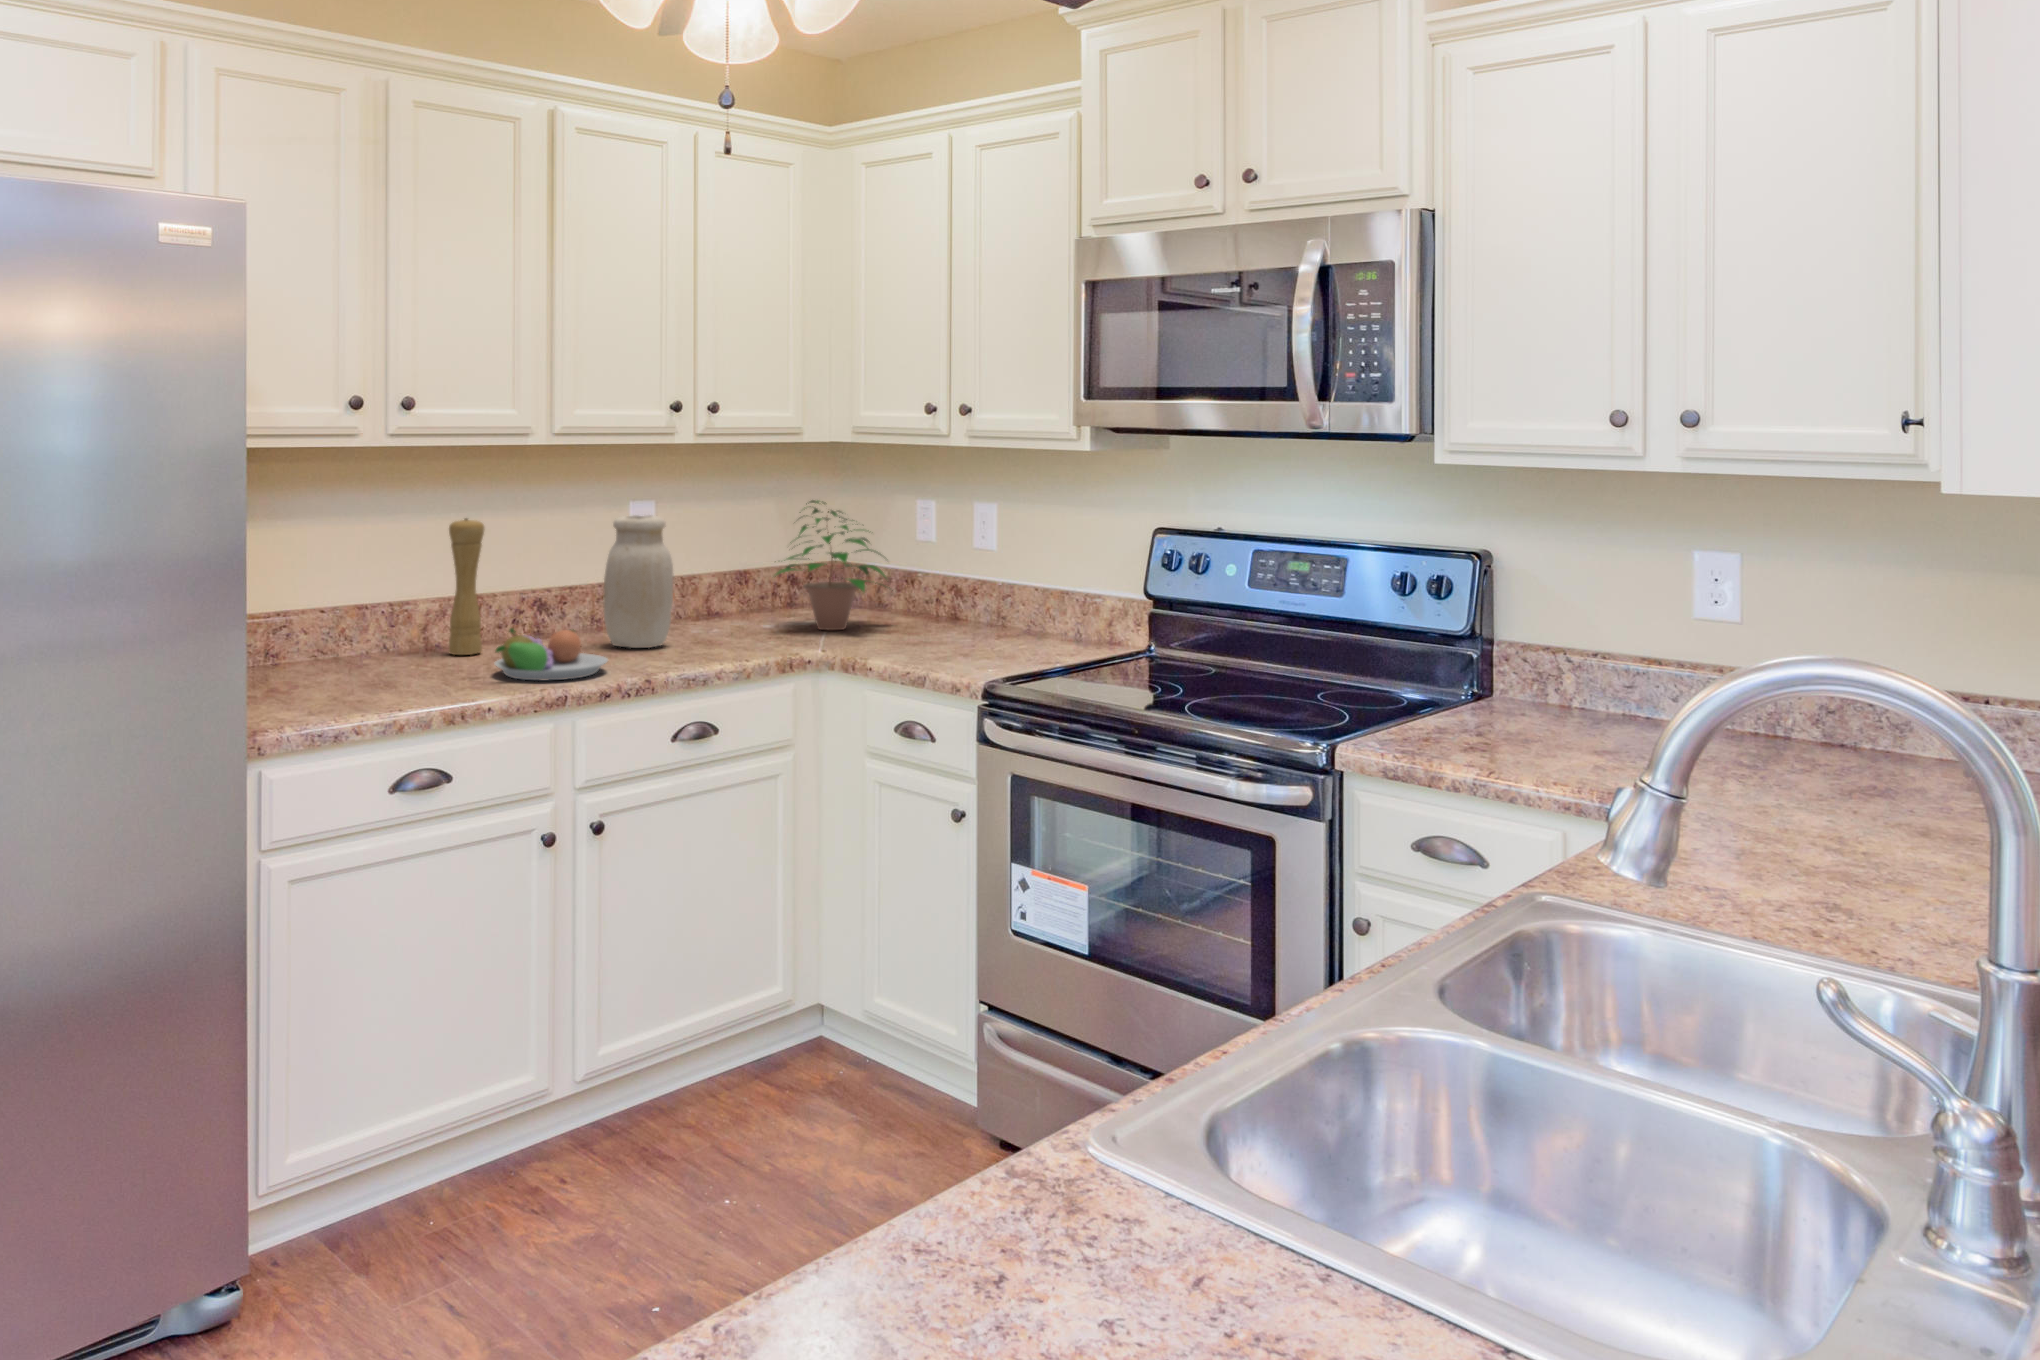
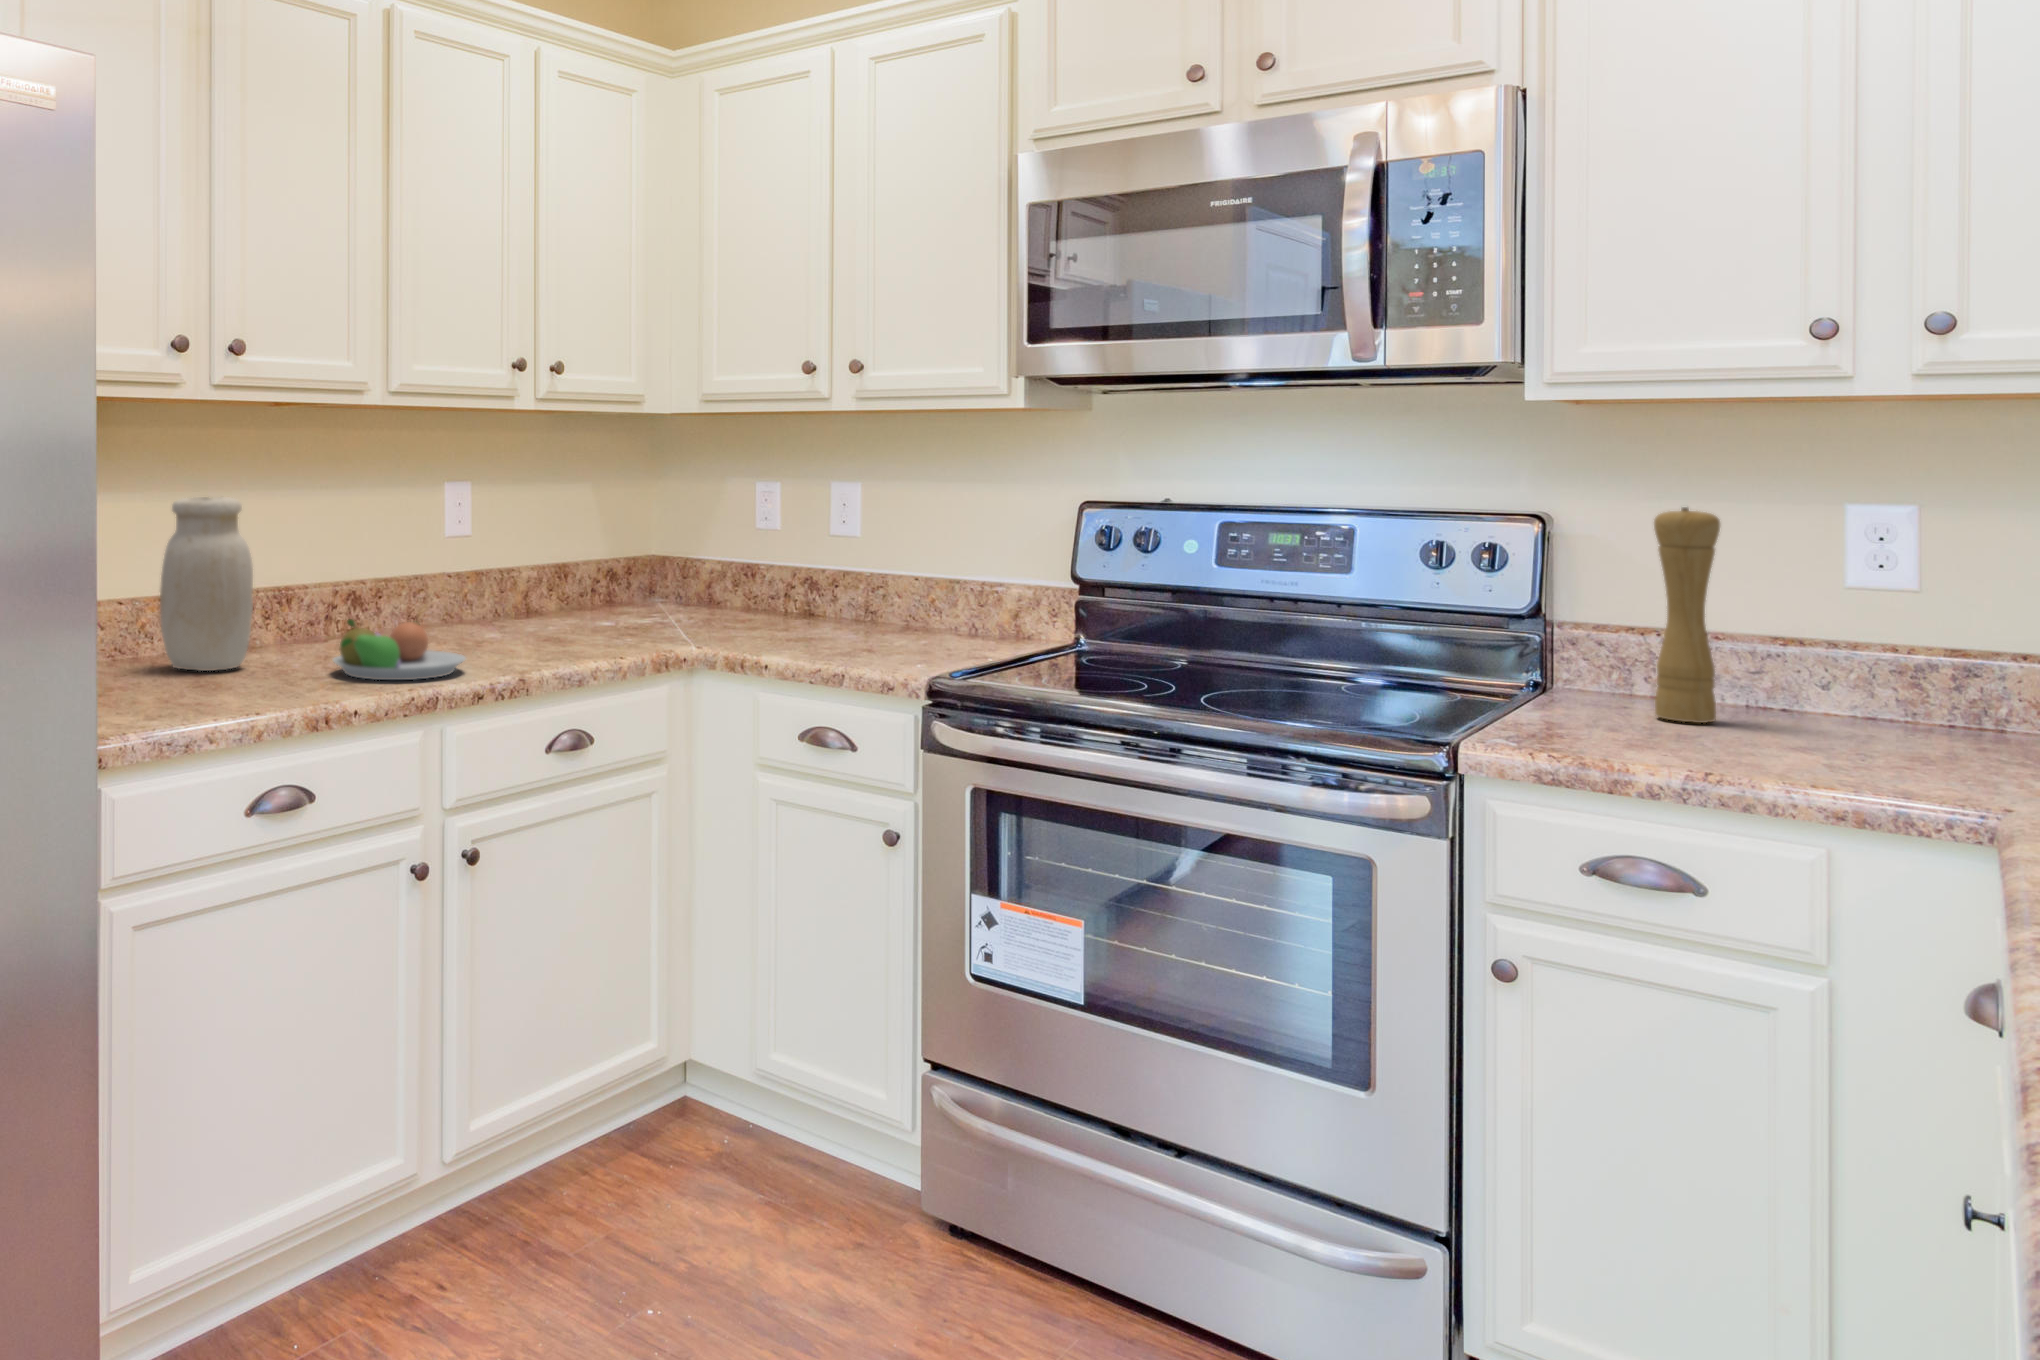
potted plant: present [776,500,890,630] -> none [608,477,750,628]
jar: present [603,515,673,648] -> present [160,497,253,671]
pepper mill: present [449,518,484,655] -> present [1654,507,1720,723]

